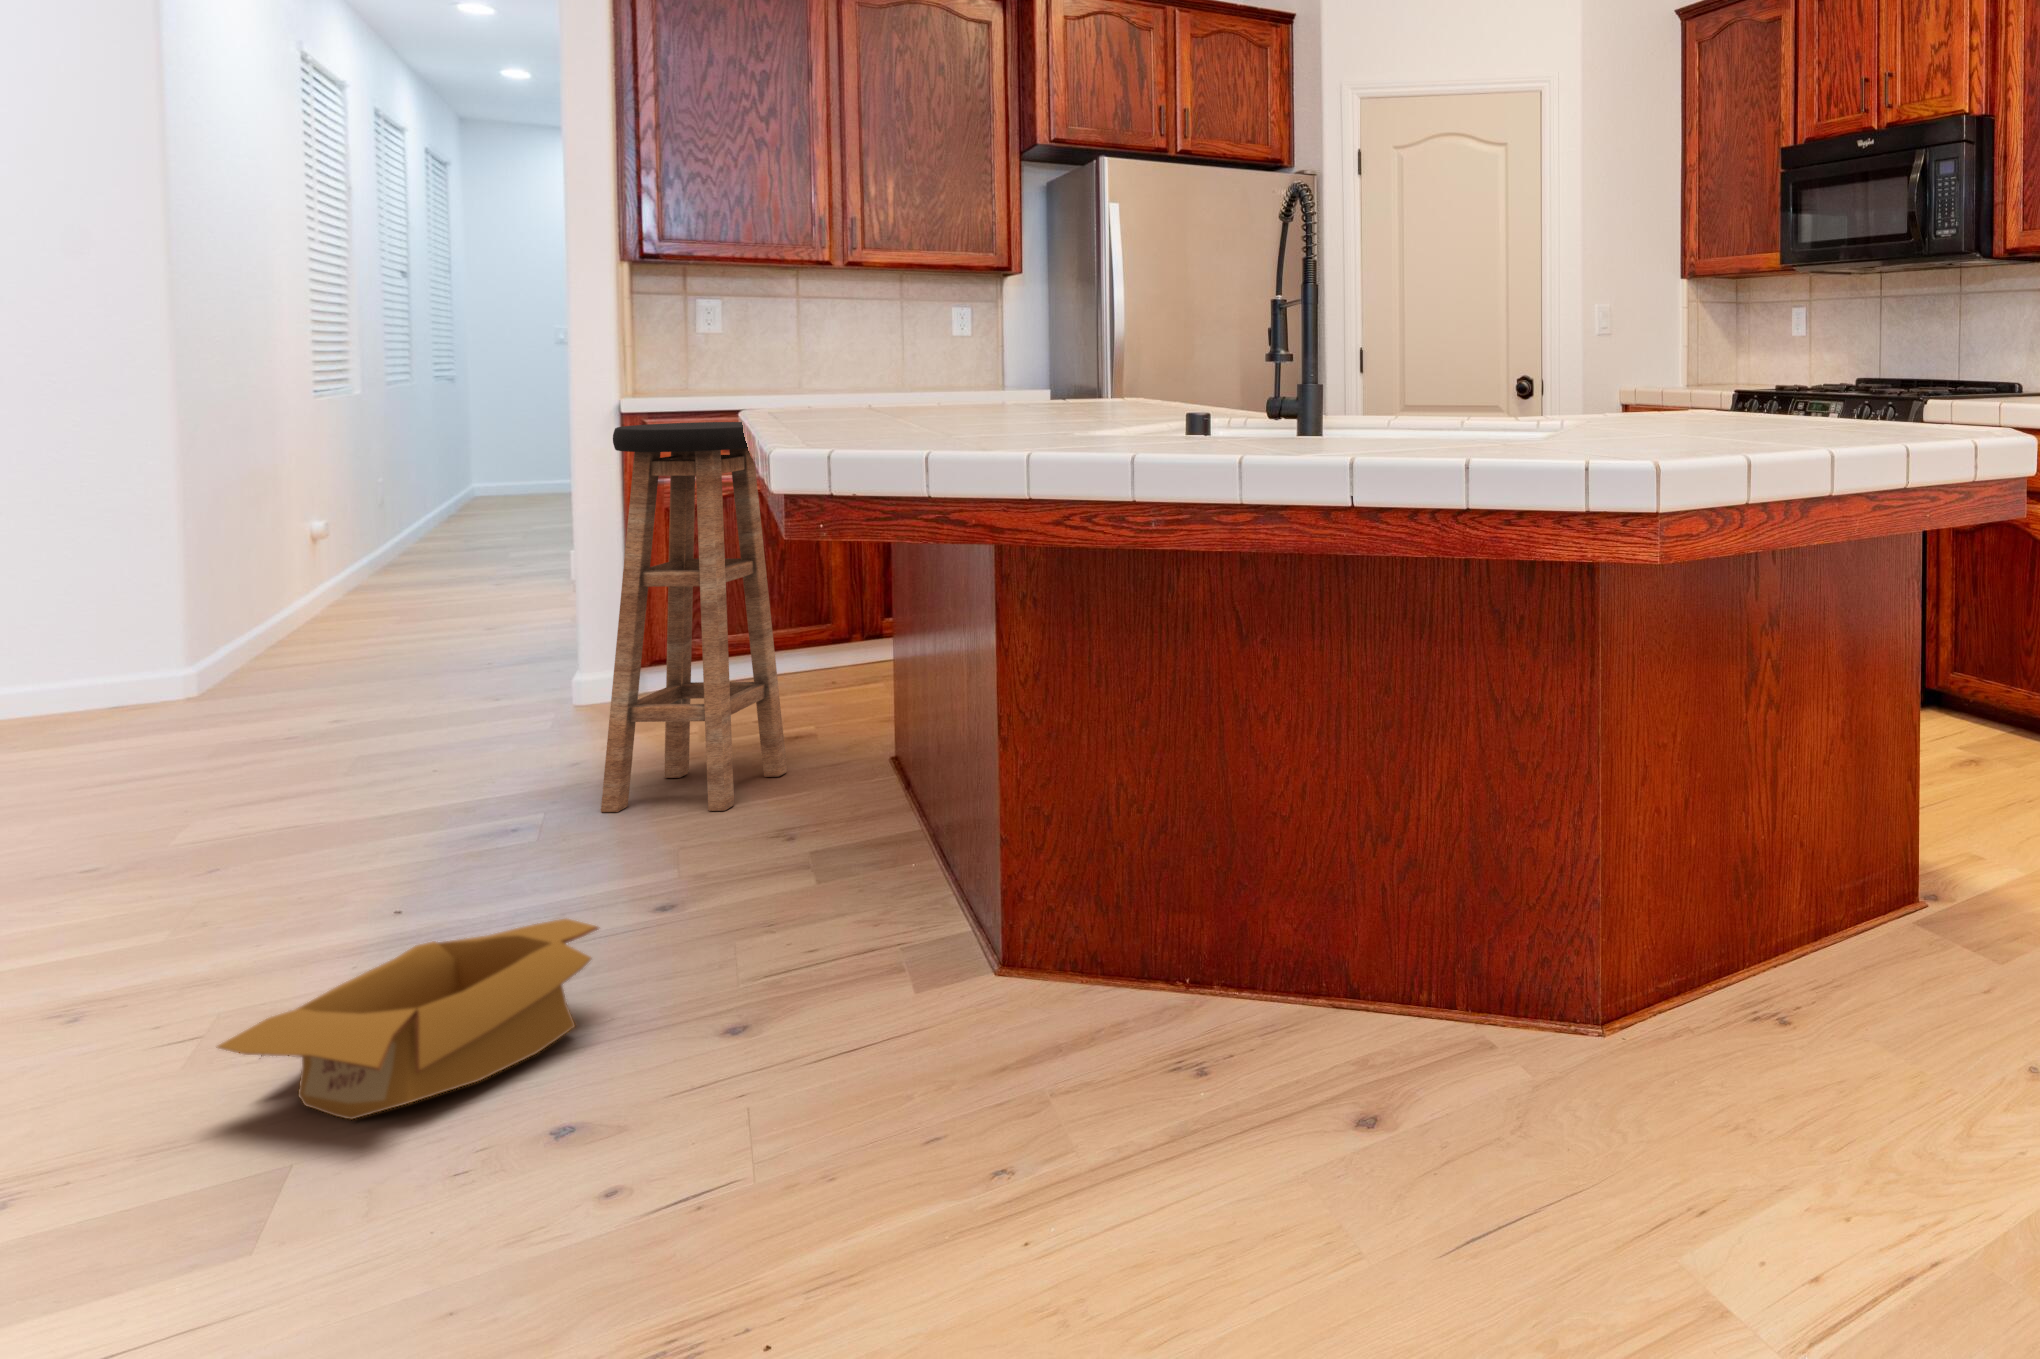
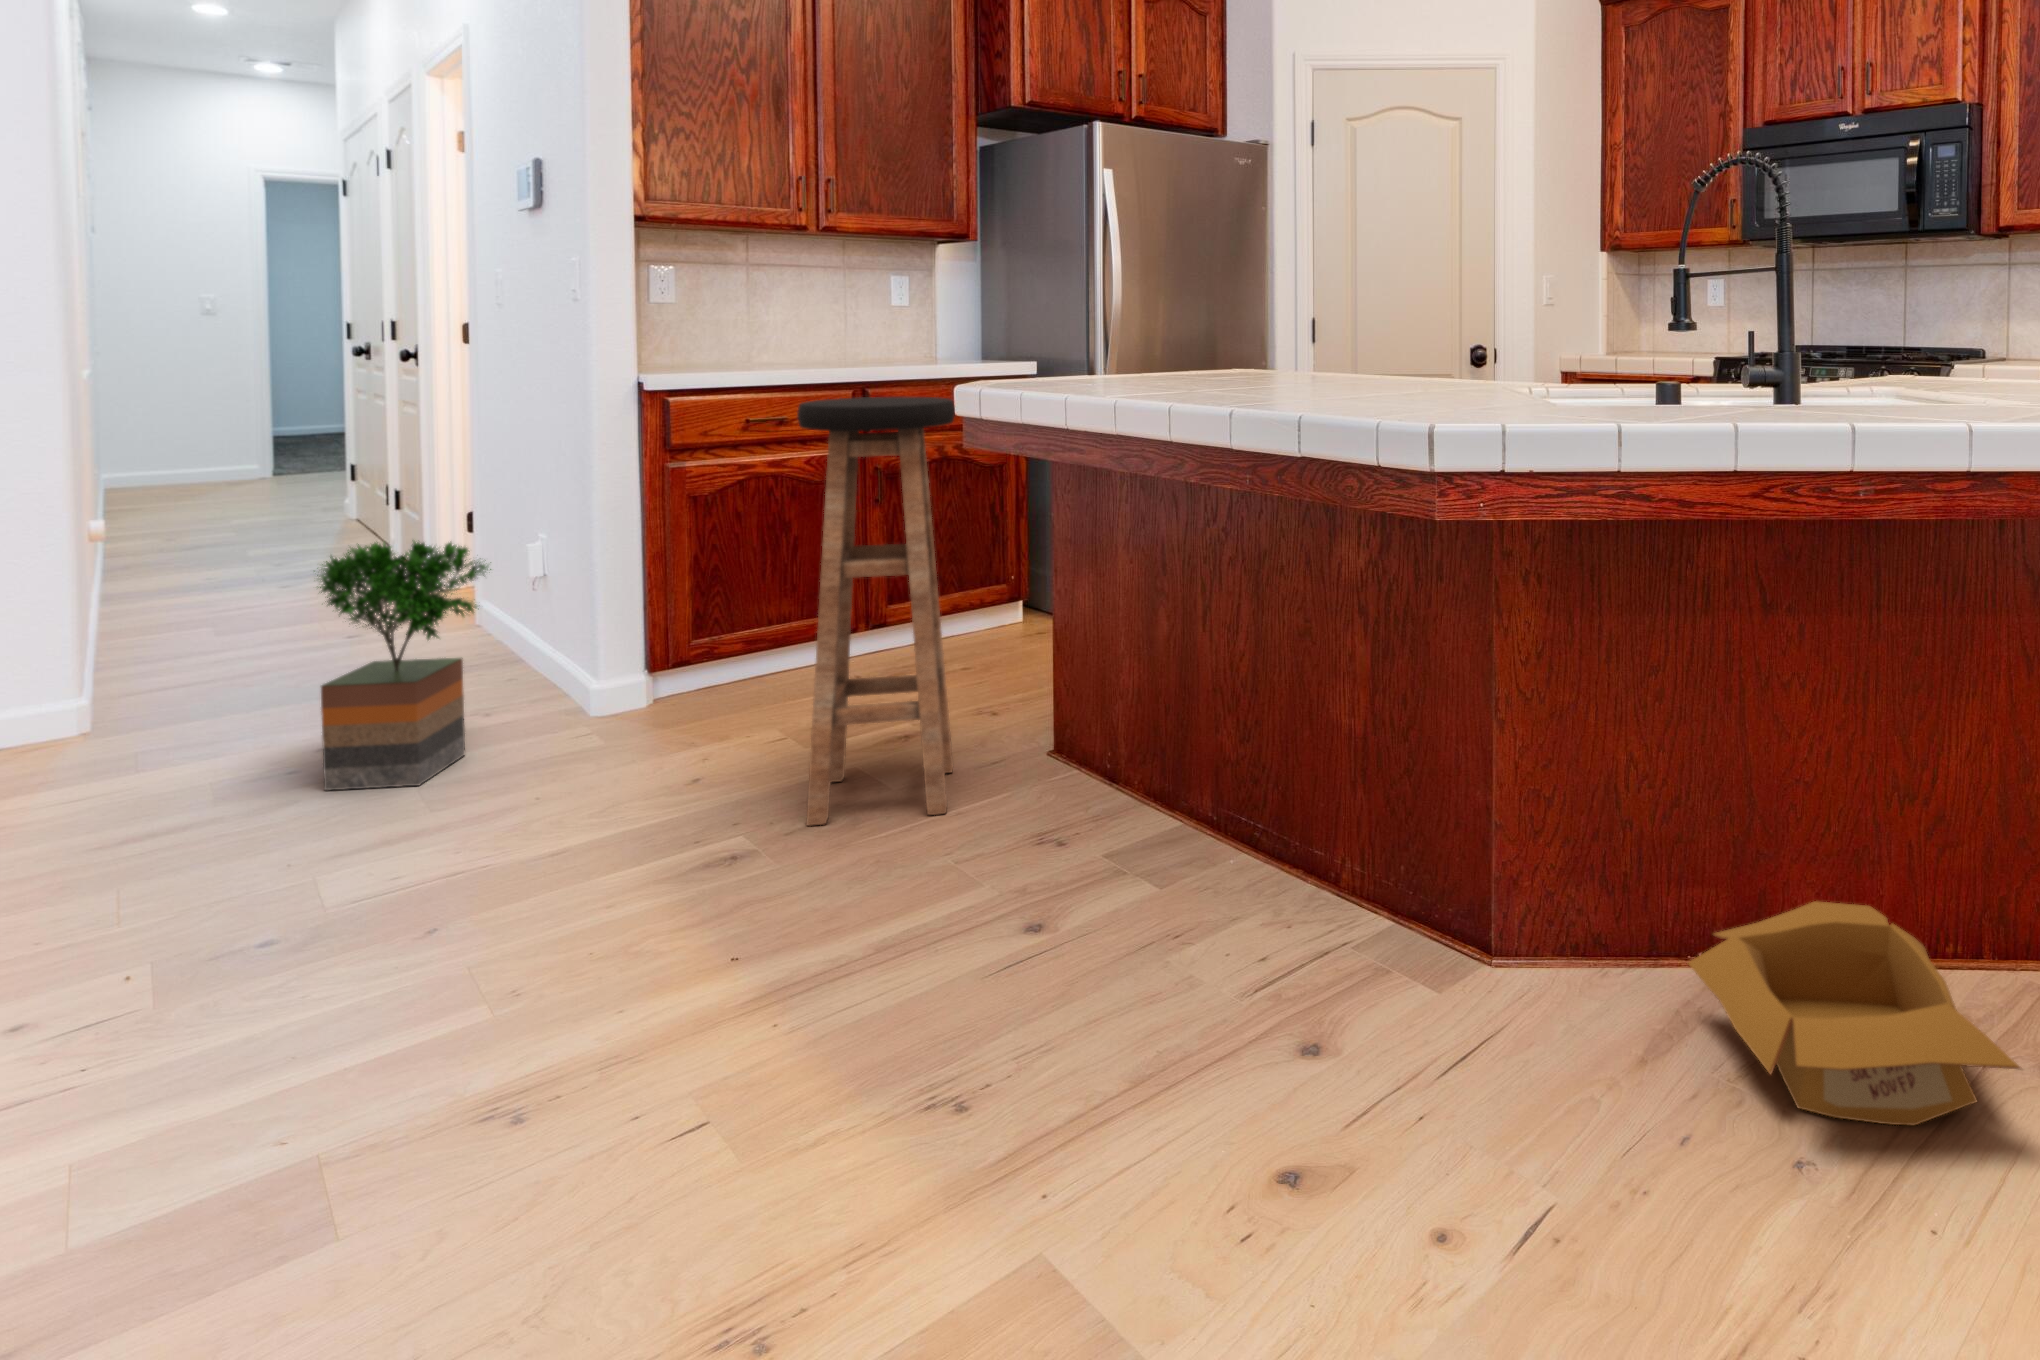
potted tree: none [270,541,450,758] -> present [317,541,491,790]
cardboard box: present [218,919,599,1119] -> present [1688,901,2021,1125]

